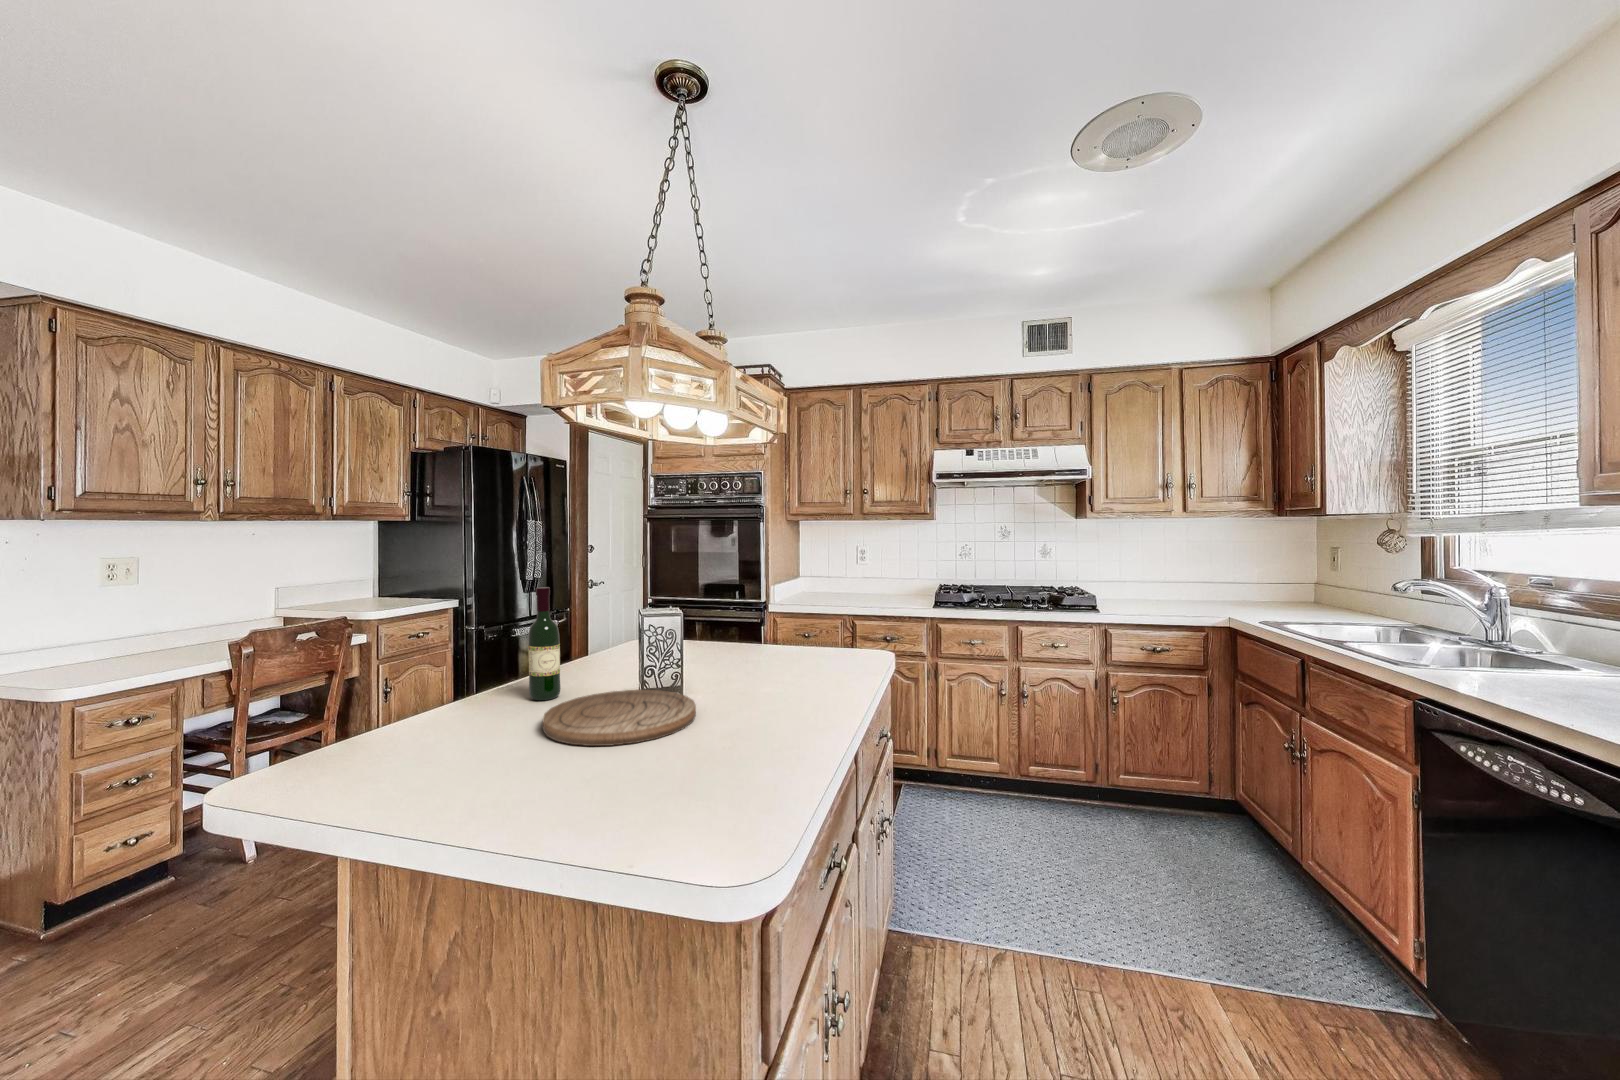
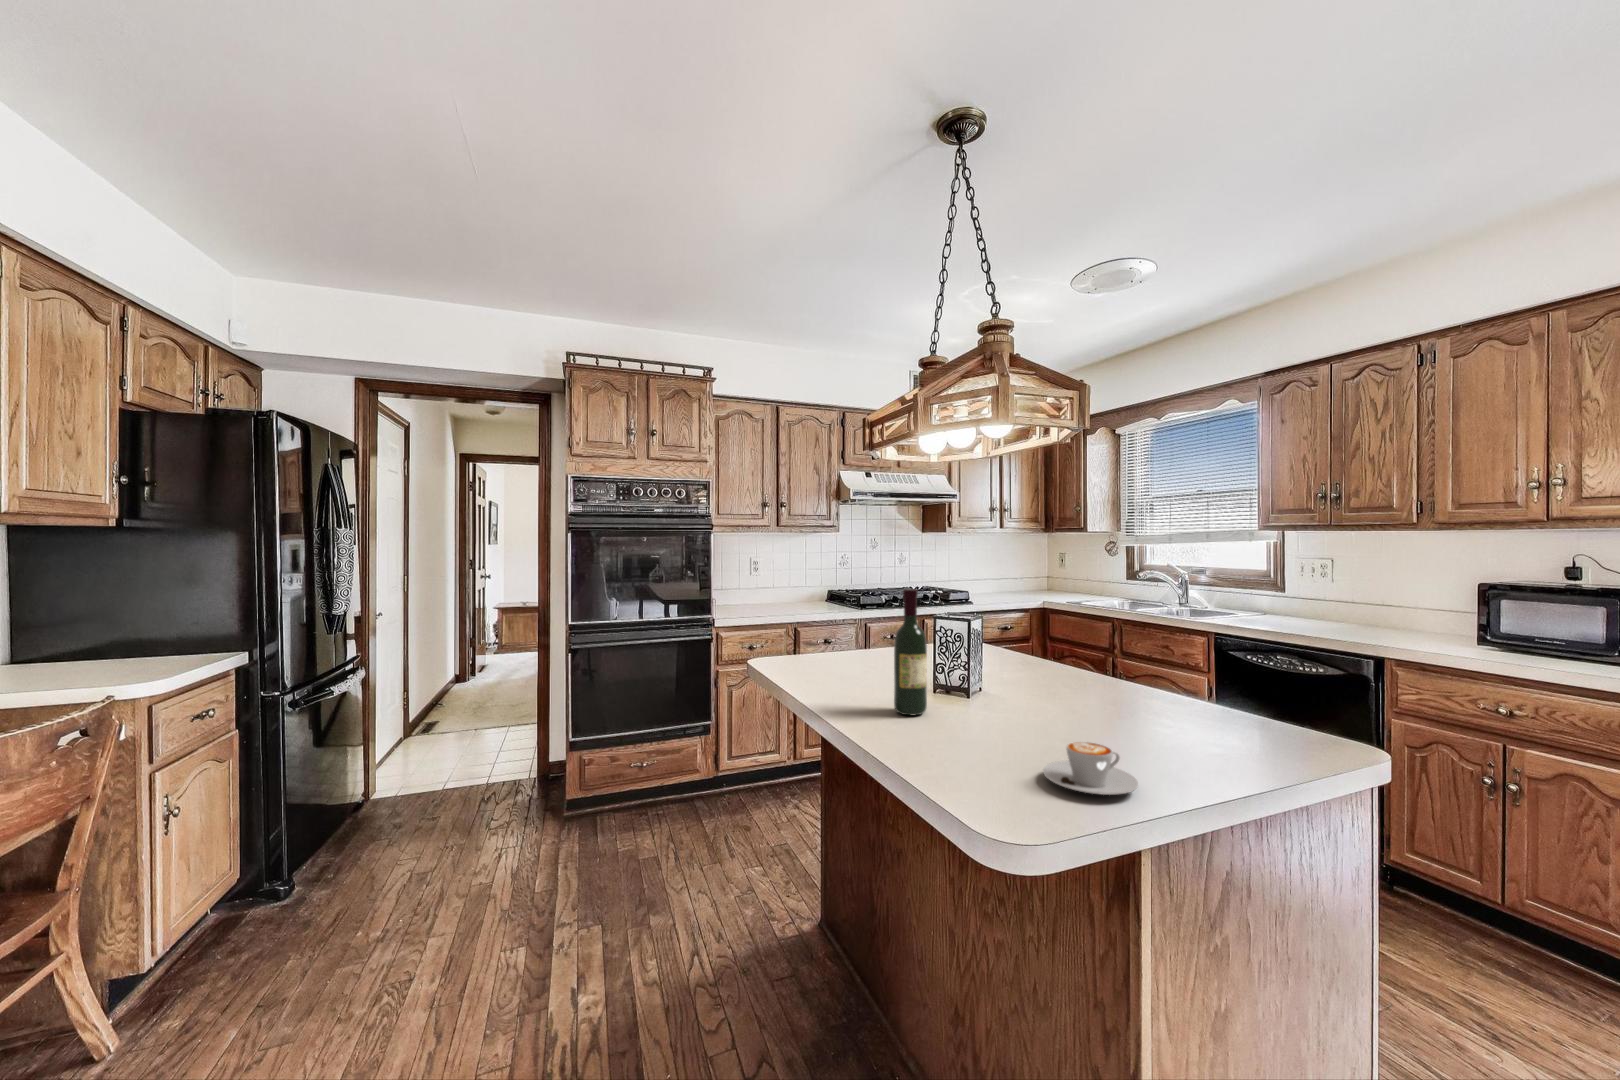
cutting board: present [543,690,696,746] -> none [976,684,1130,733]
coffee cup: none [350,732,440,779] -> present [1043,742,1138,795]

